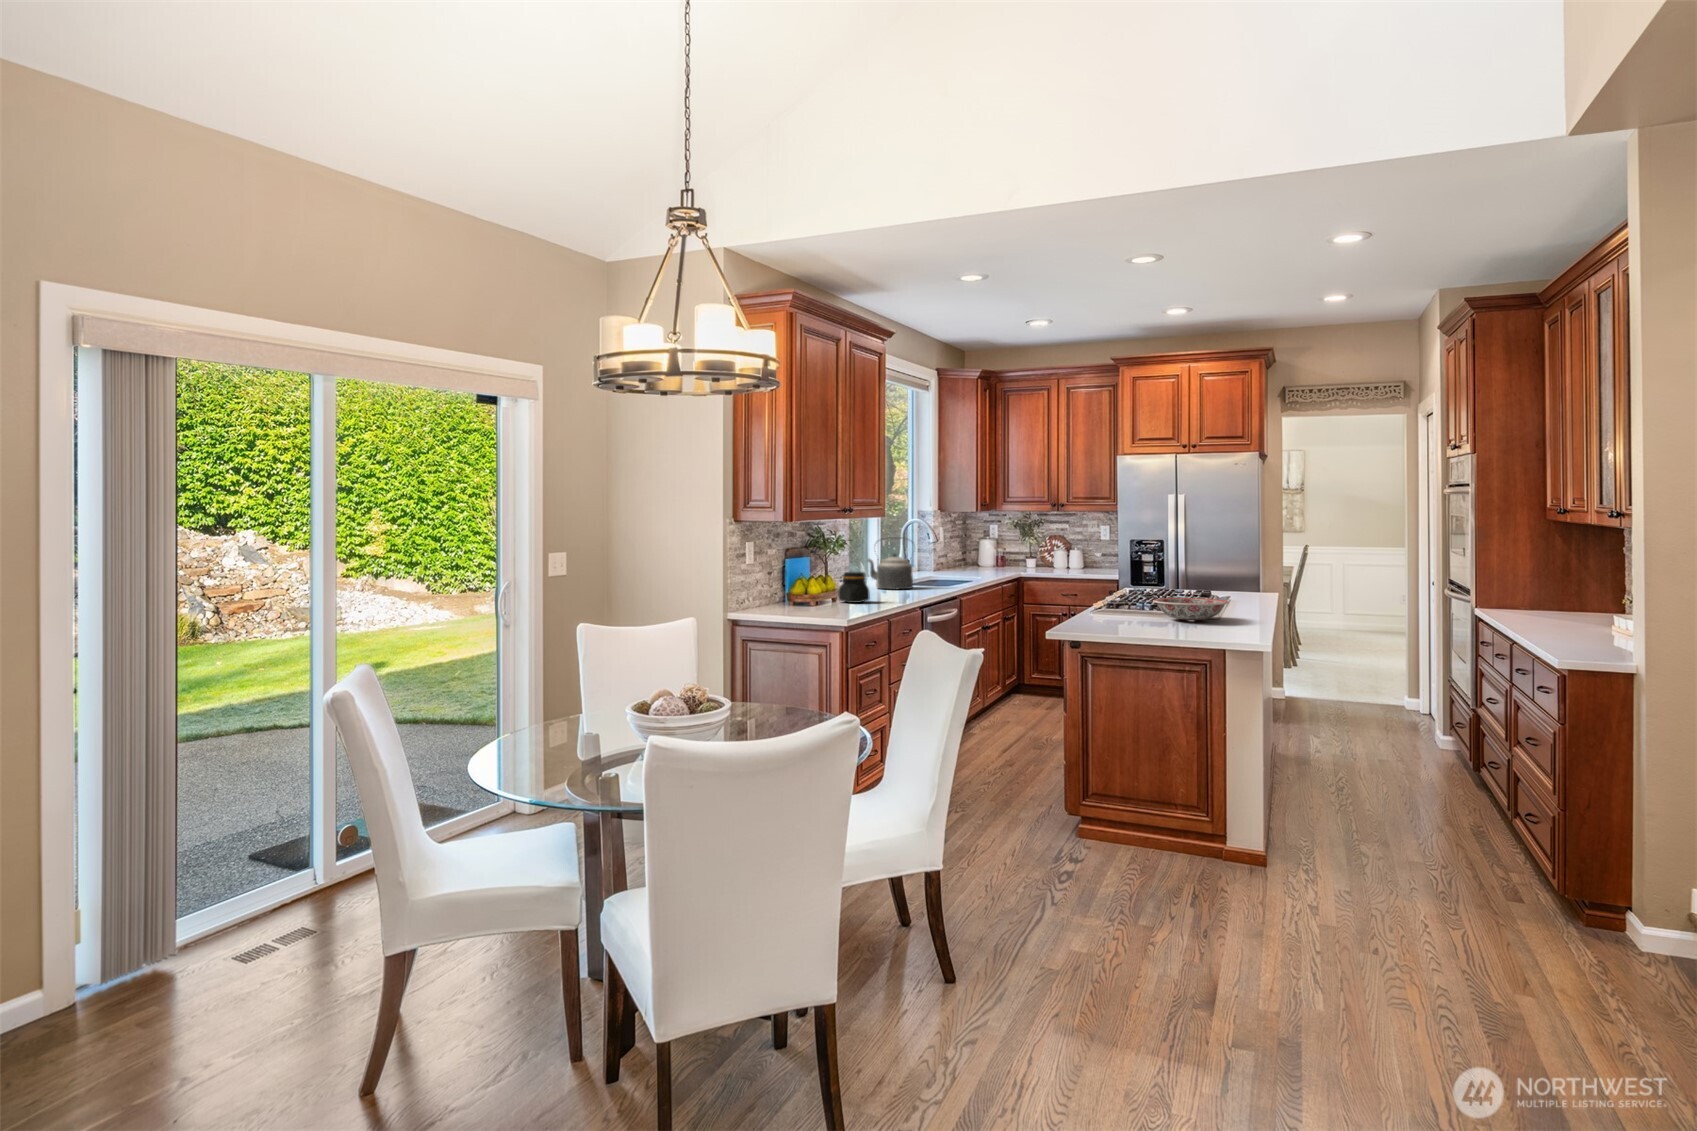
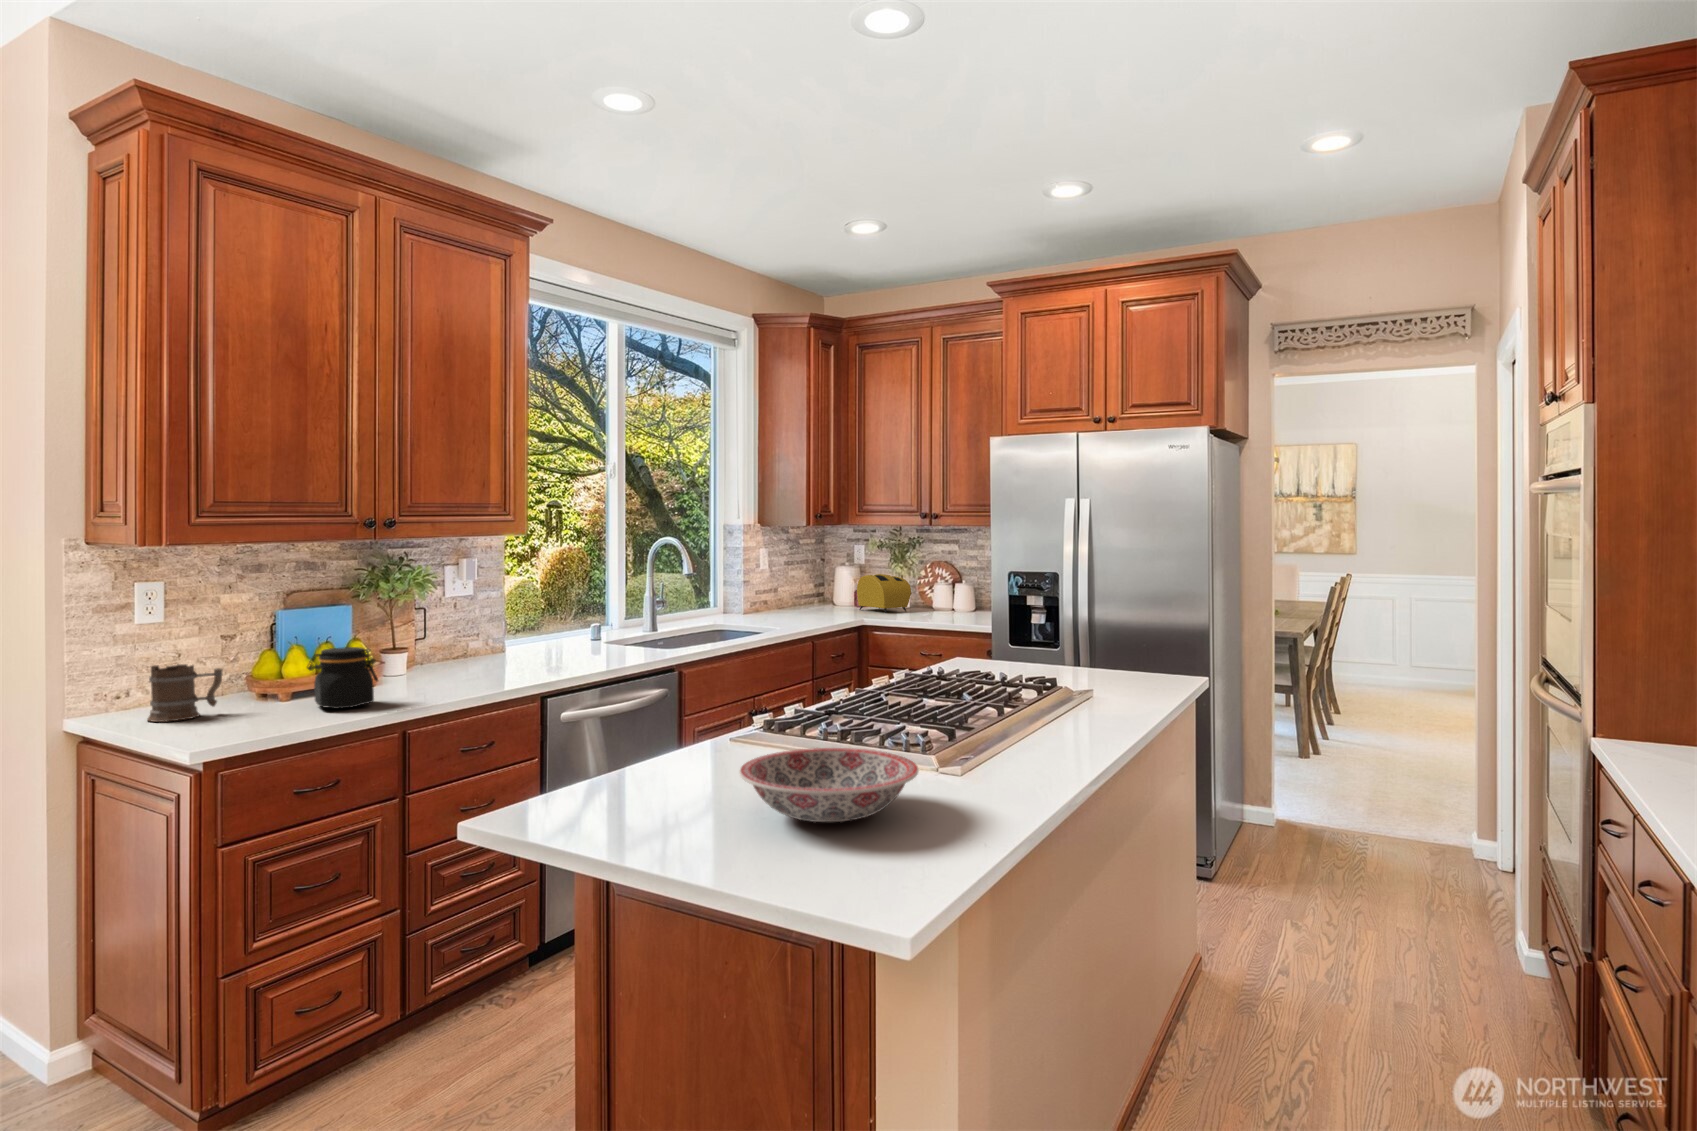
kettle: present [867,537,913,589] -> none [508,573,590,663]
toaster: none [1000,545,1039,570] -> present [857,574,911,613]
mug: none [774,578,803,606] -> present [147,664,223,722]

